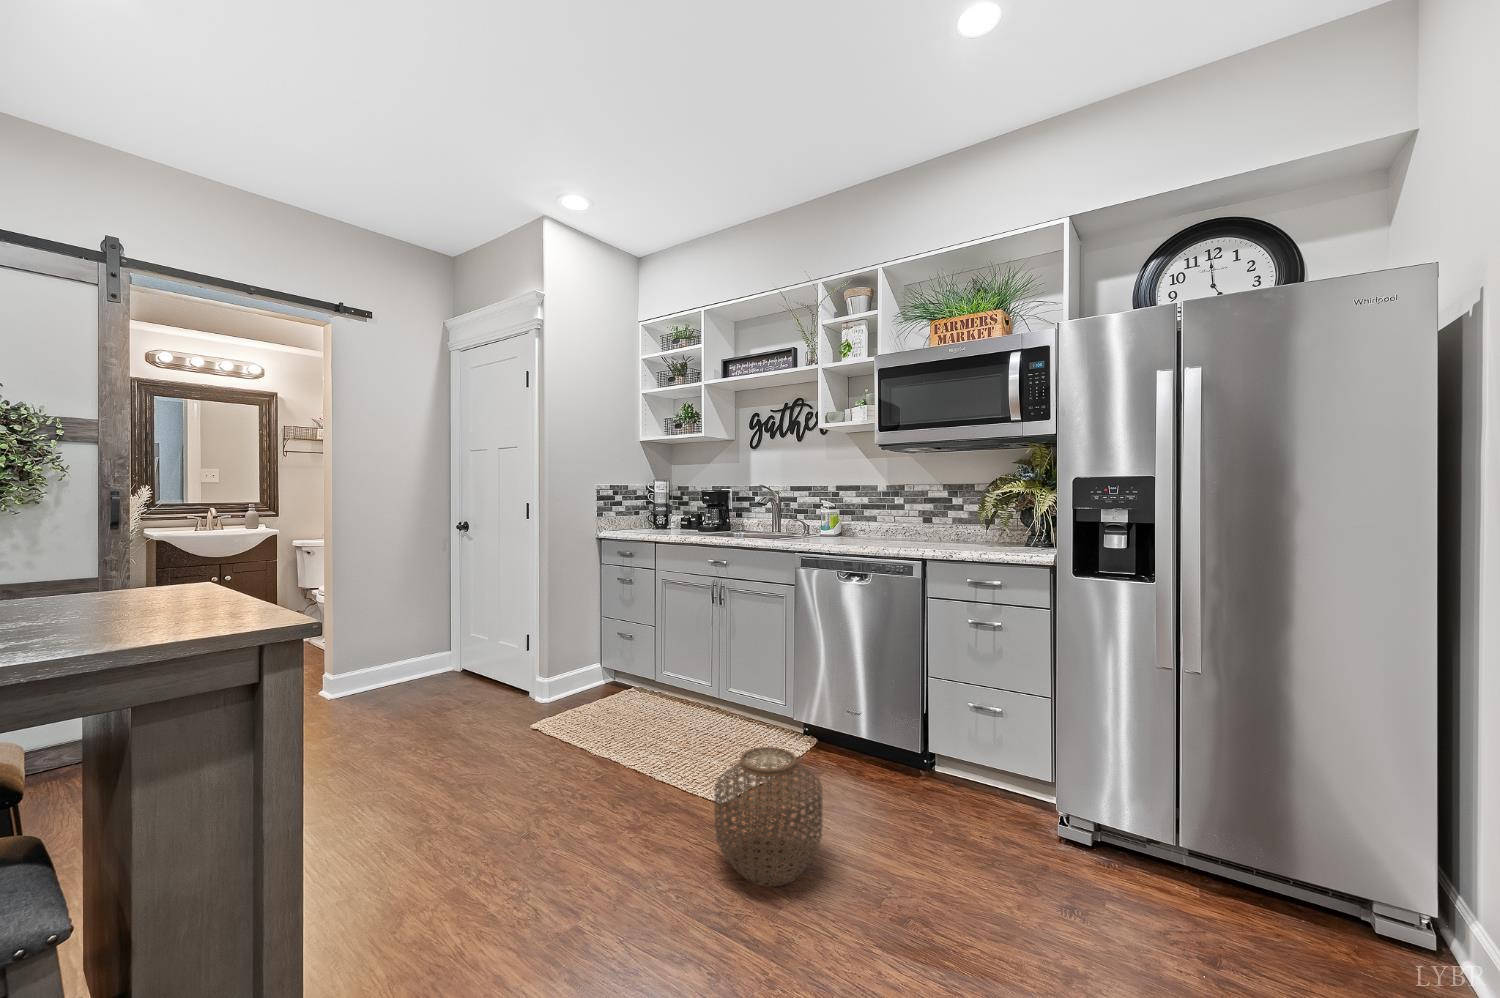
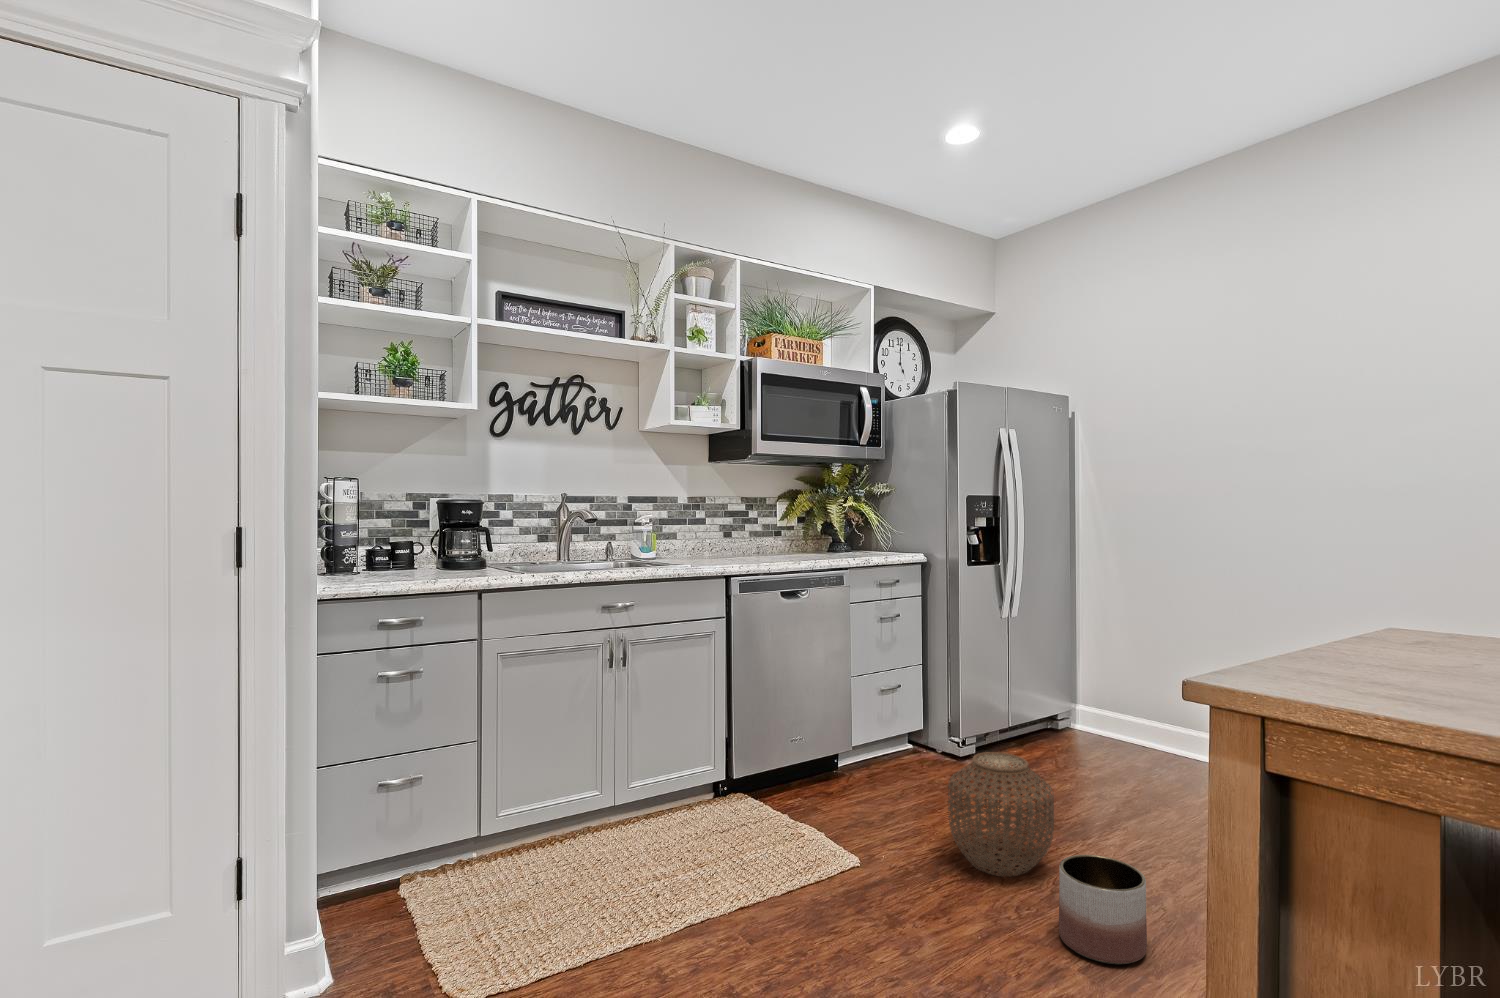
planter: none [577,833,660,951] -> present [1059,855,1147,964]

